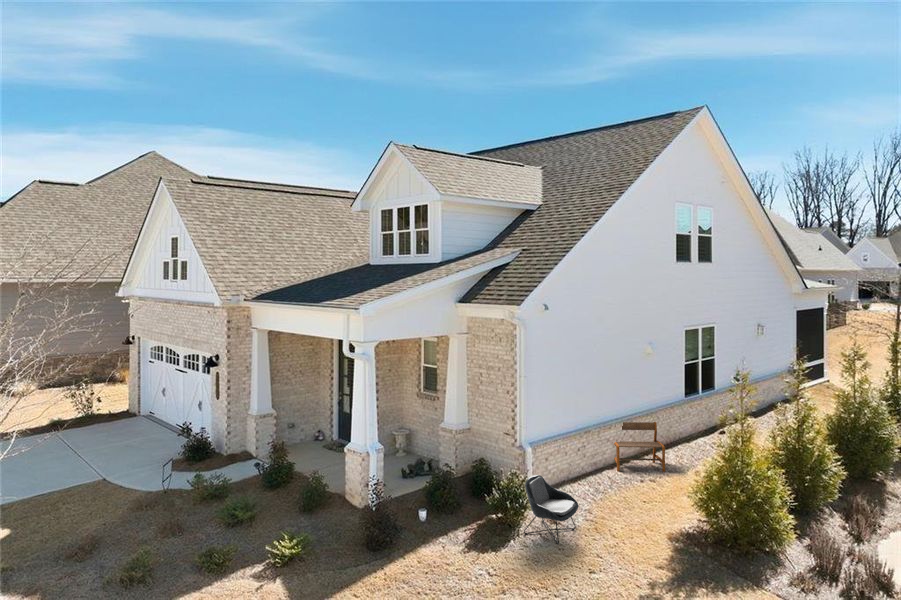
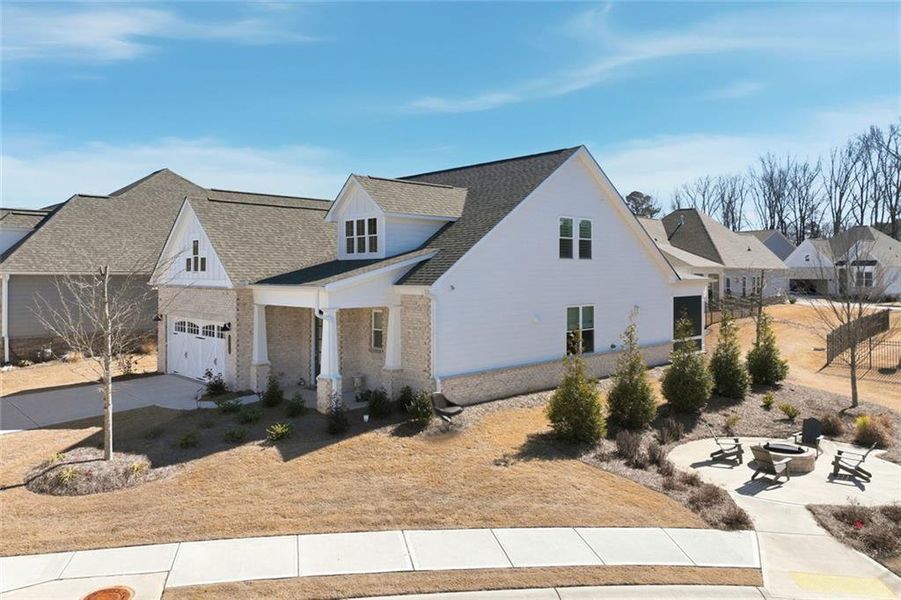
bench: present [614,422,665,472] -> none [503,367,536,399]

